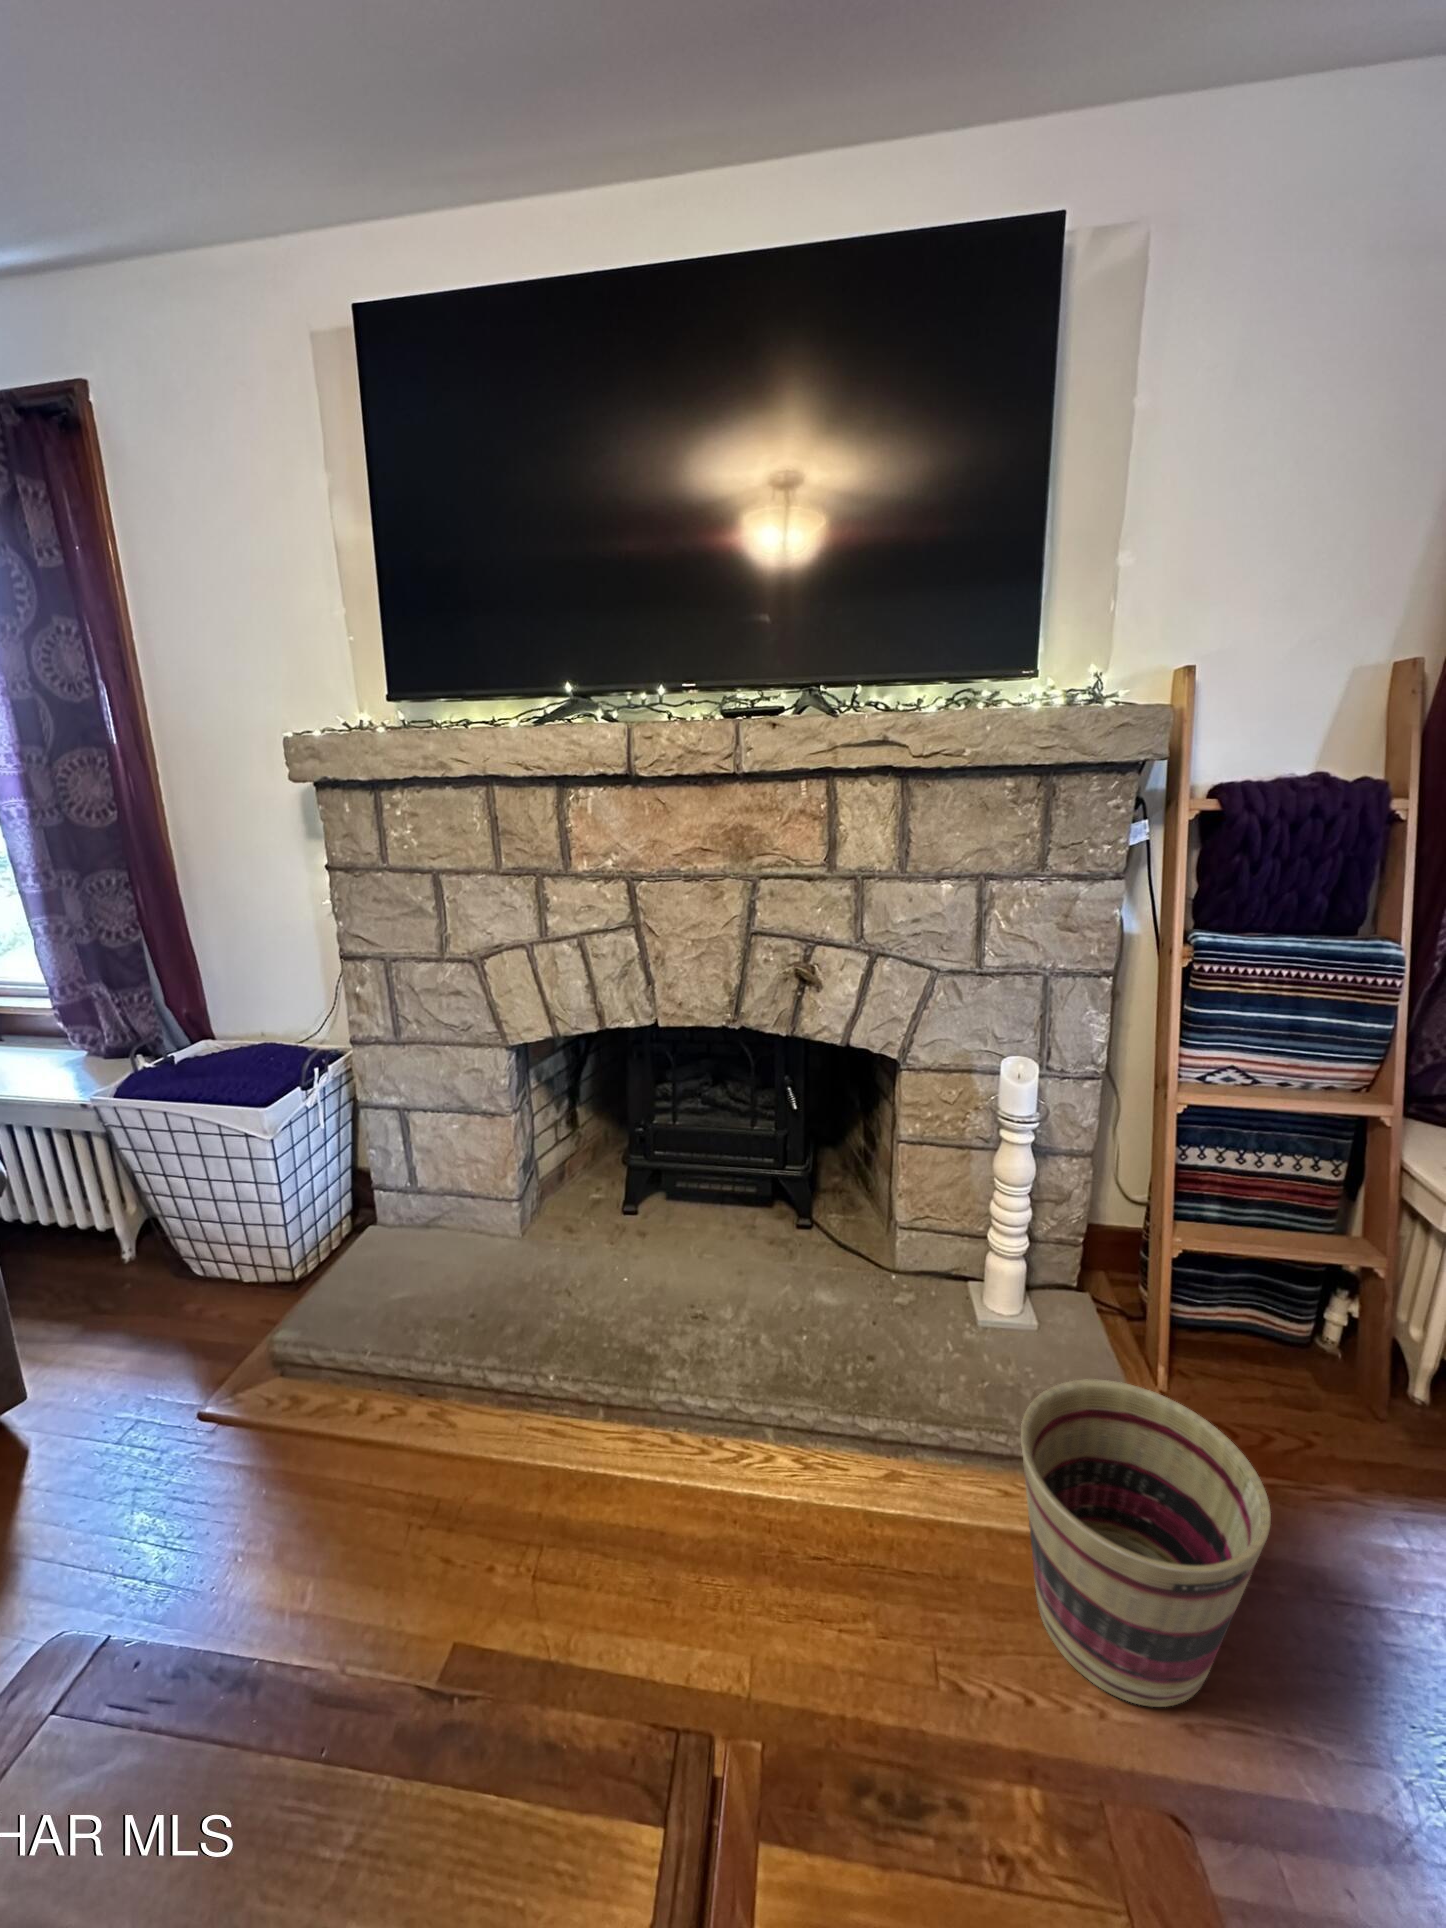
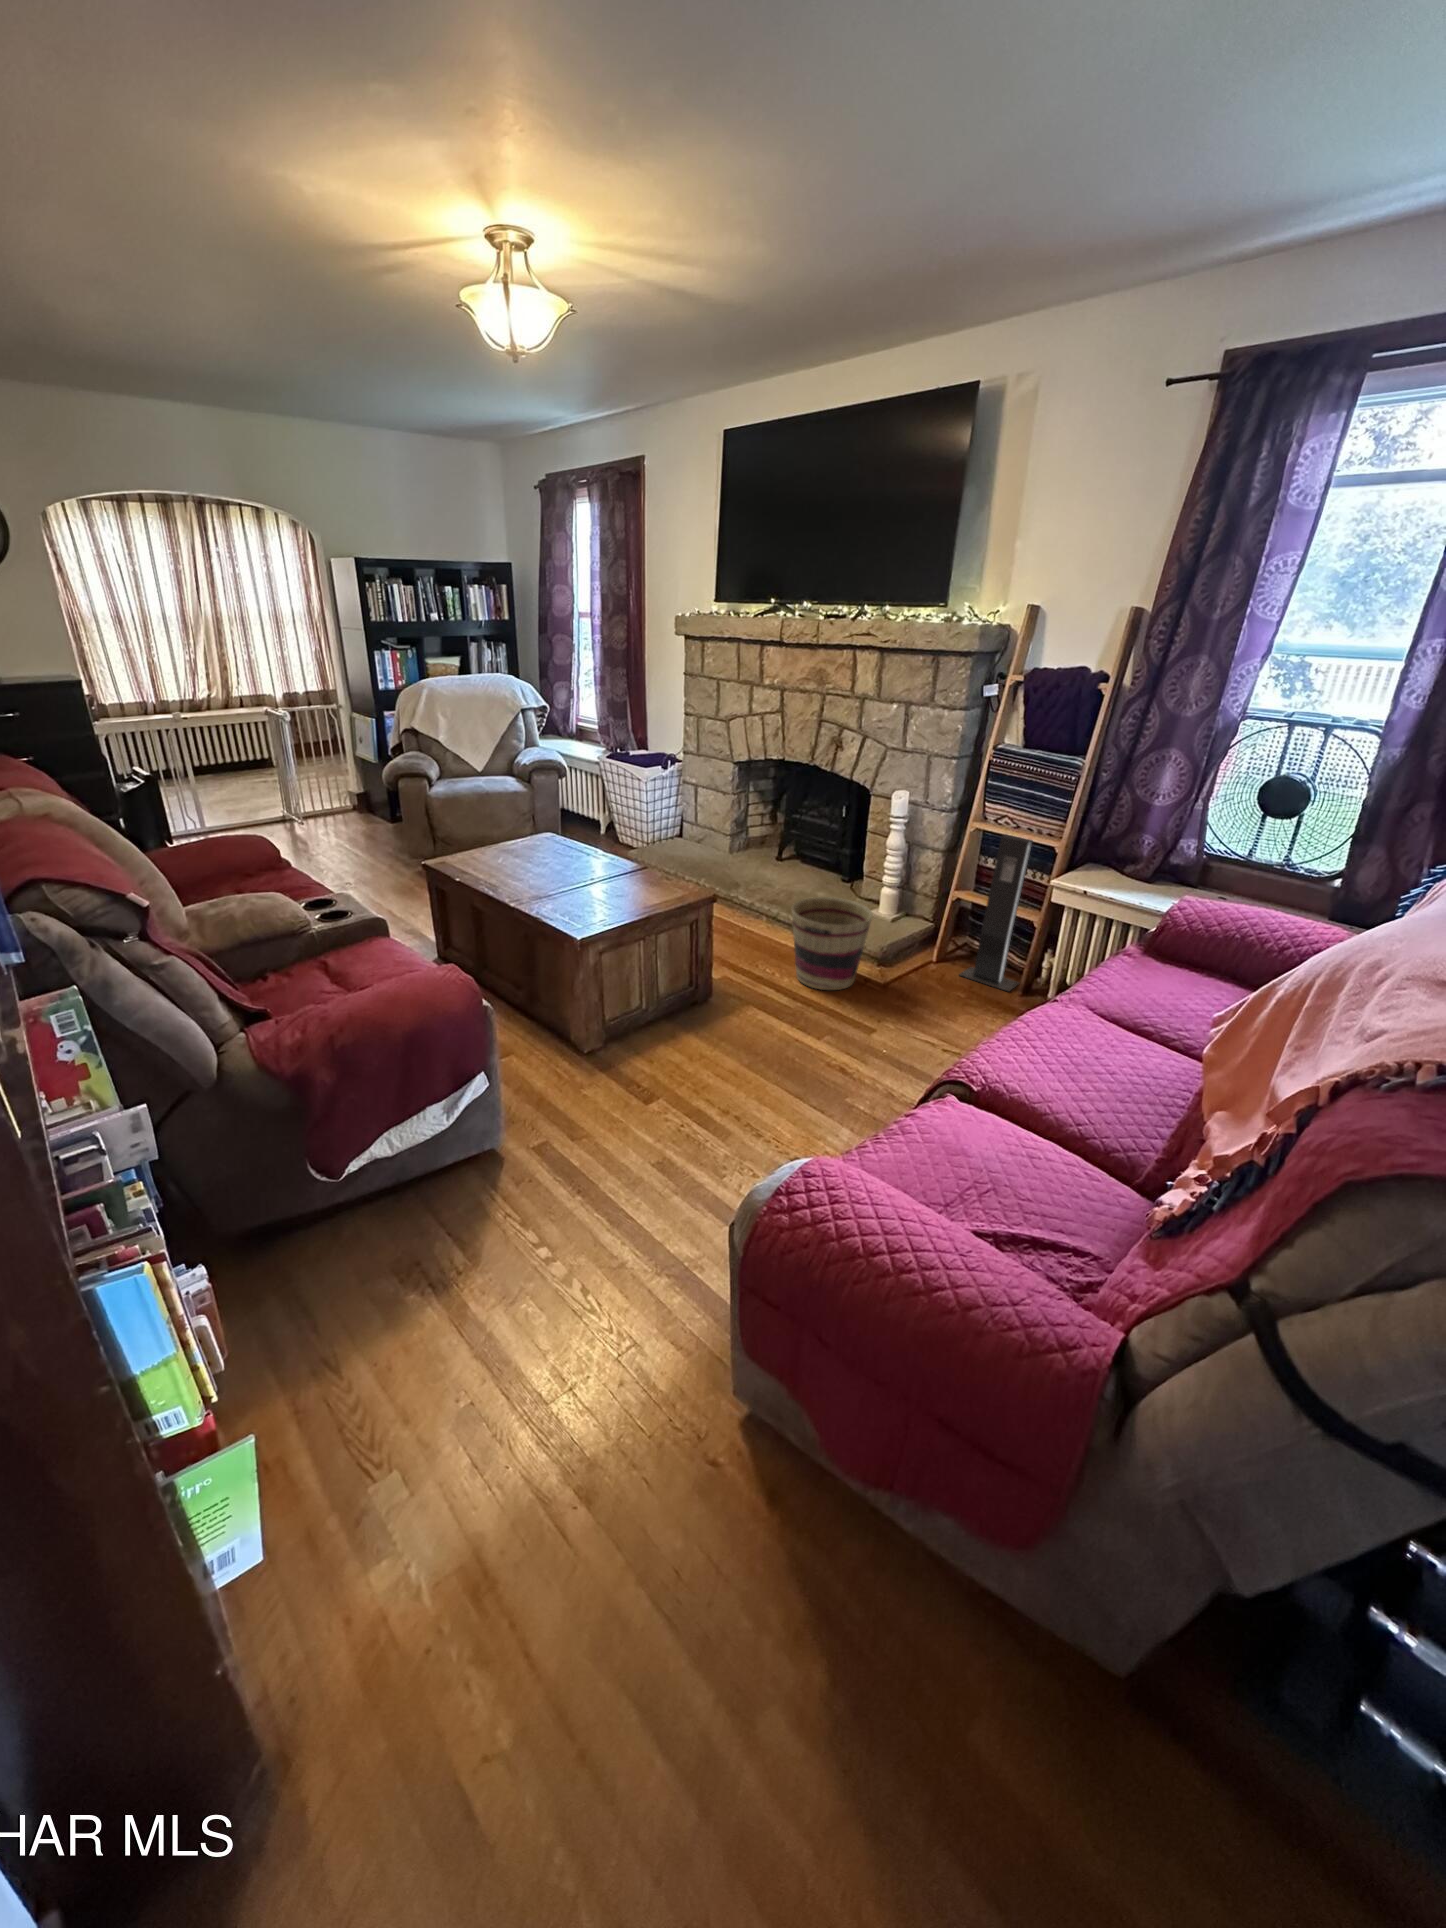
speaker: none [1215,1114,1362,1421] -> present [960,835,1033,992]

